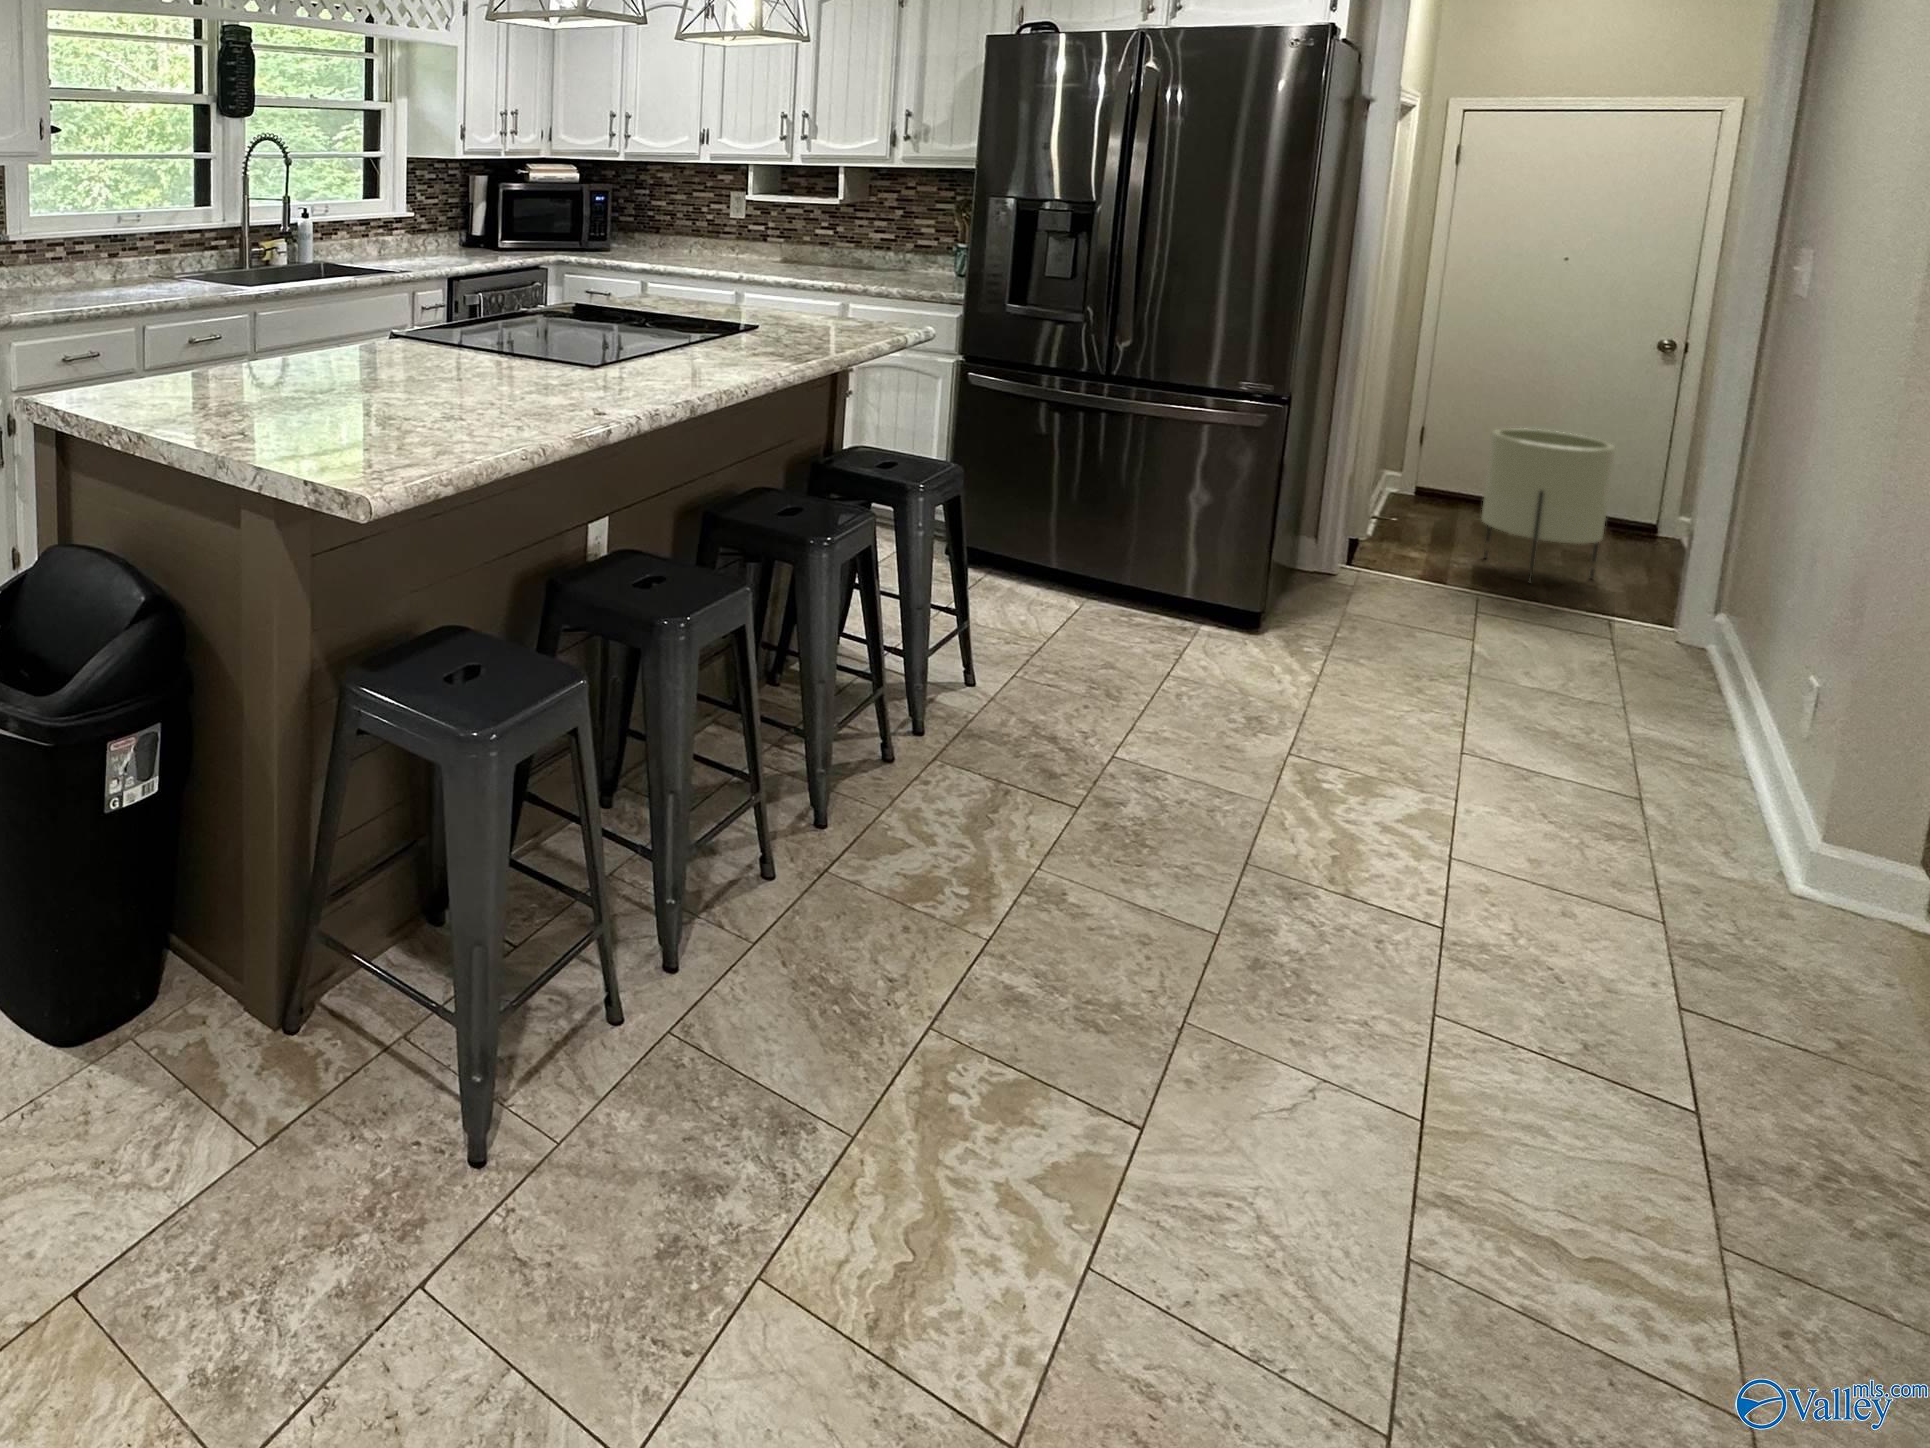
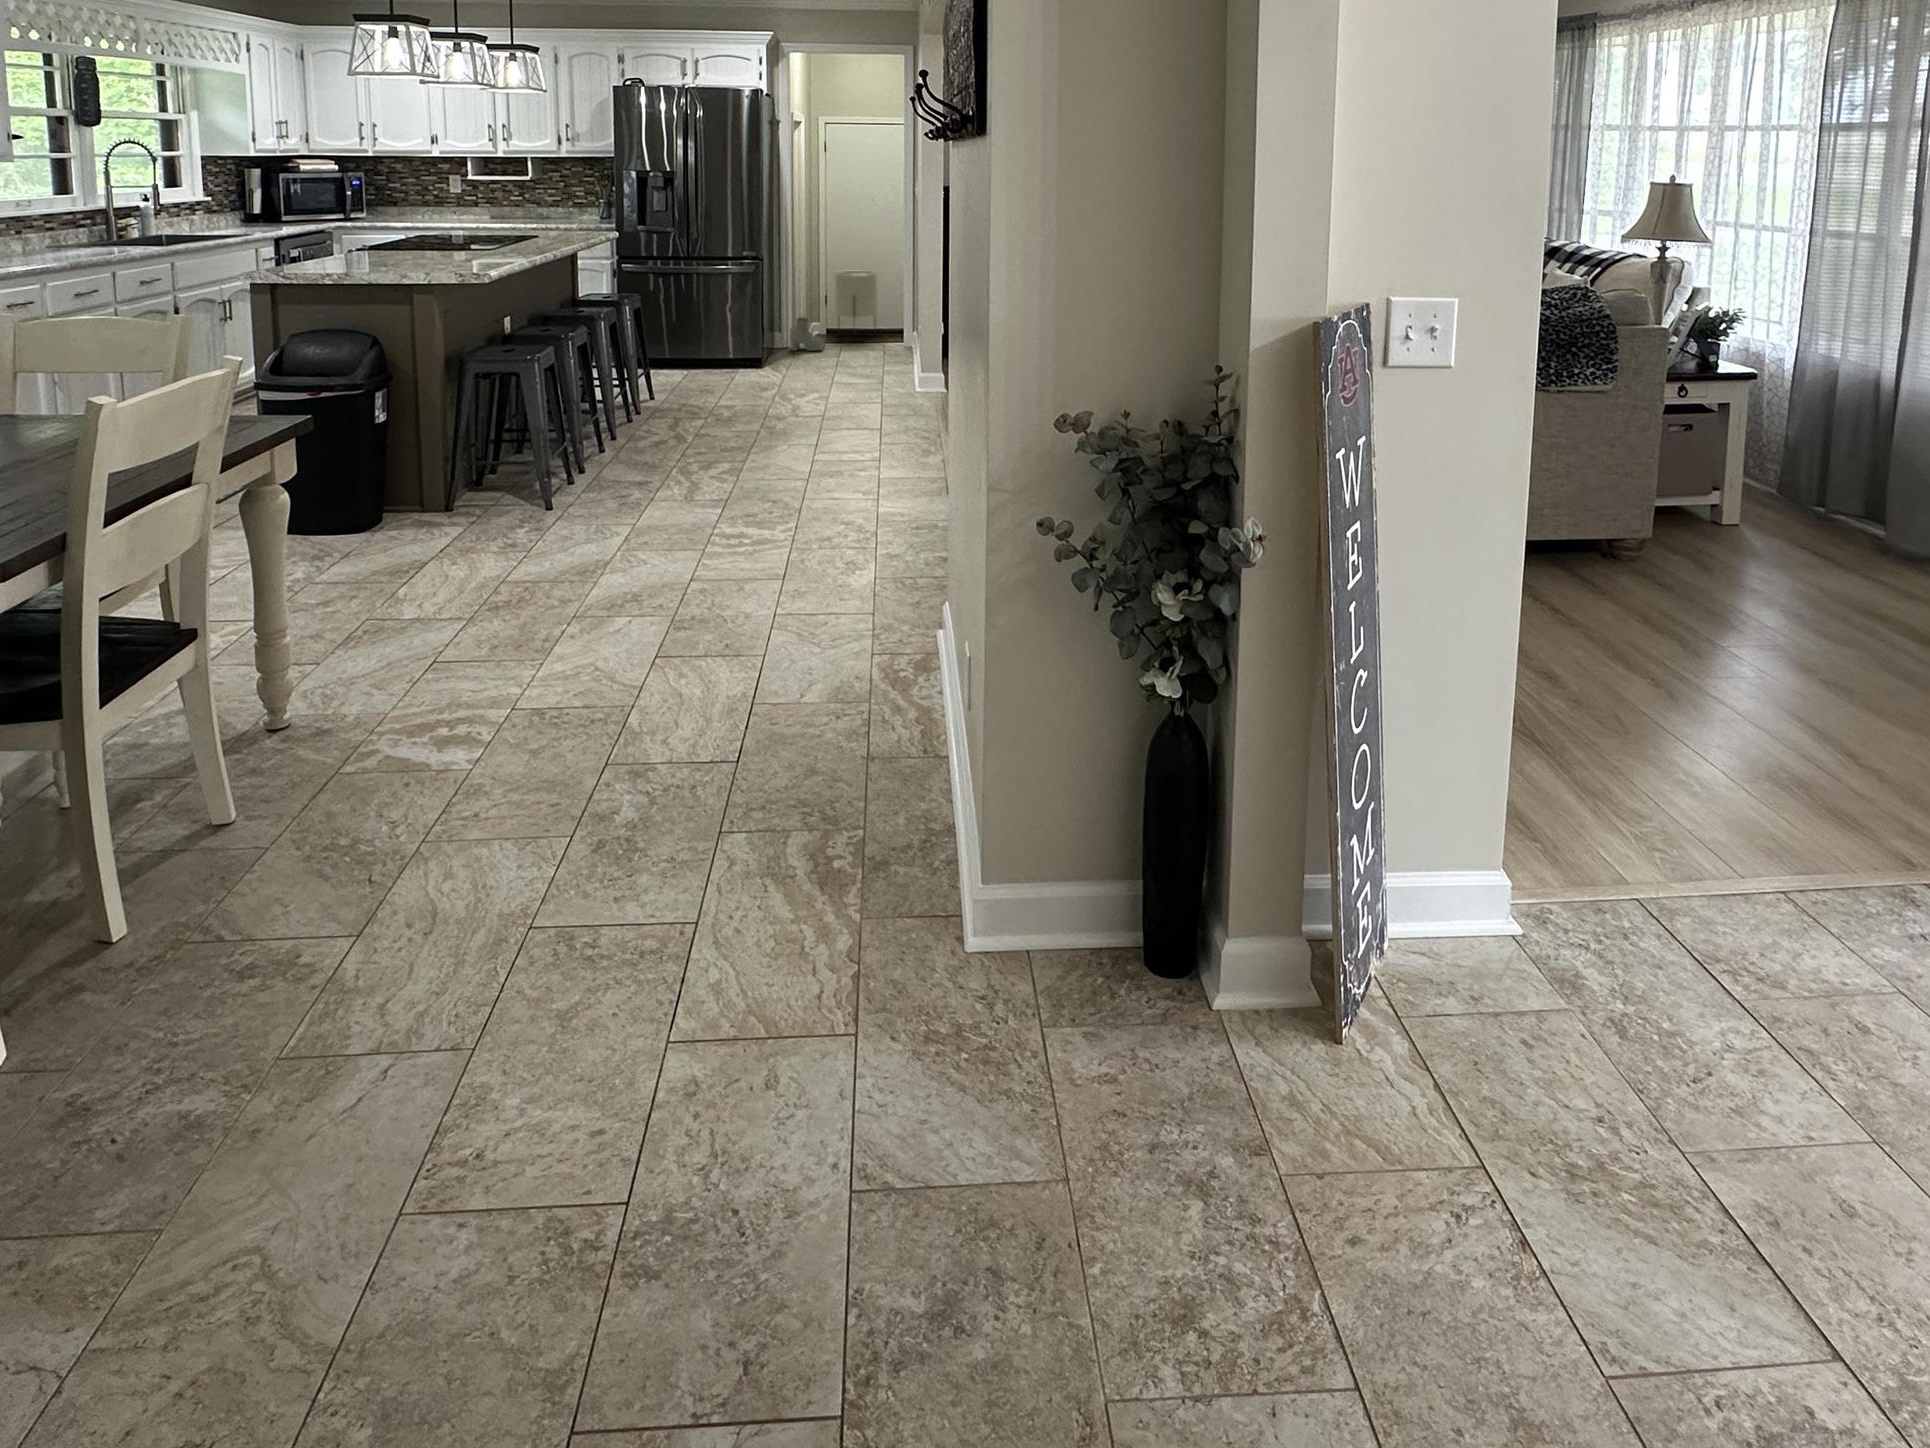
boots: none [1349,527,1444,614] -> present [790,317,825,351]

